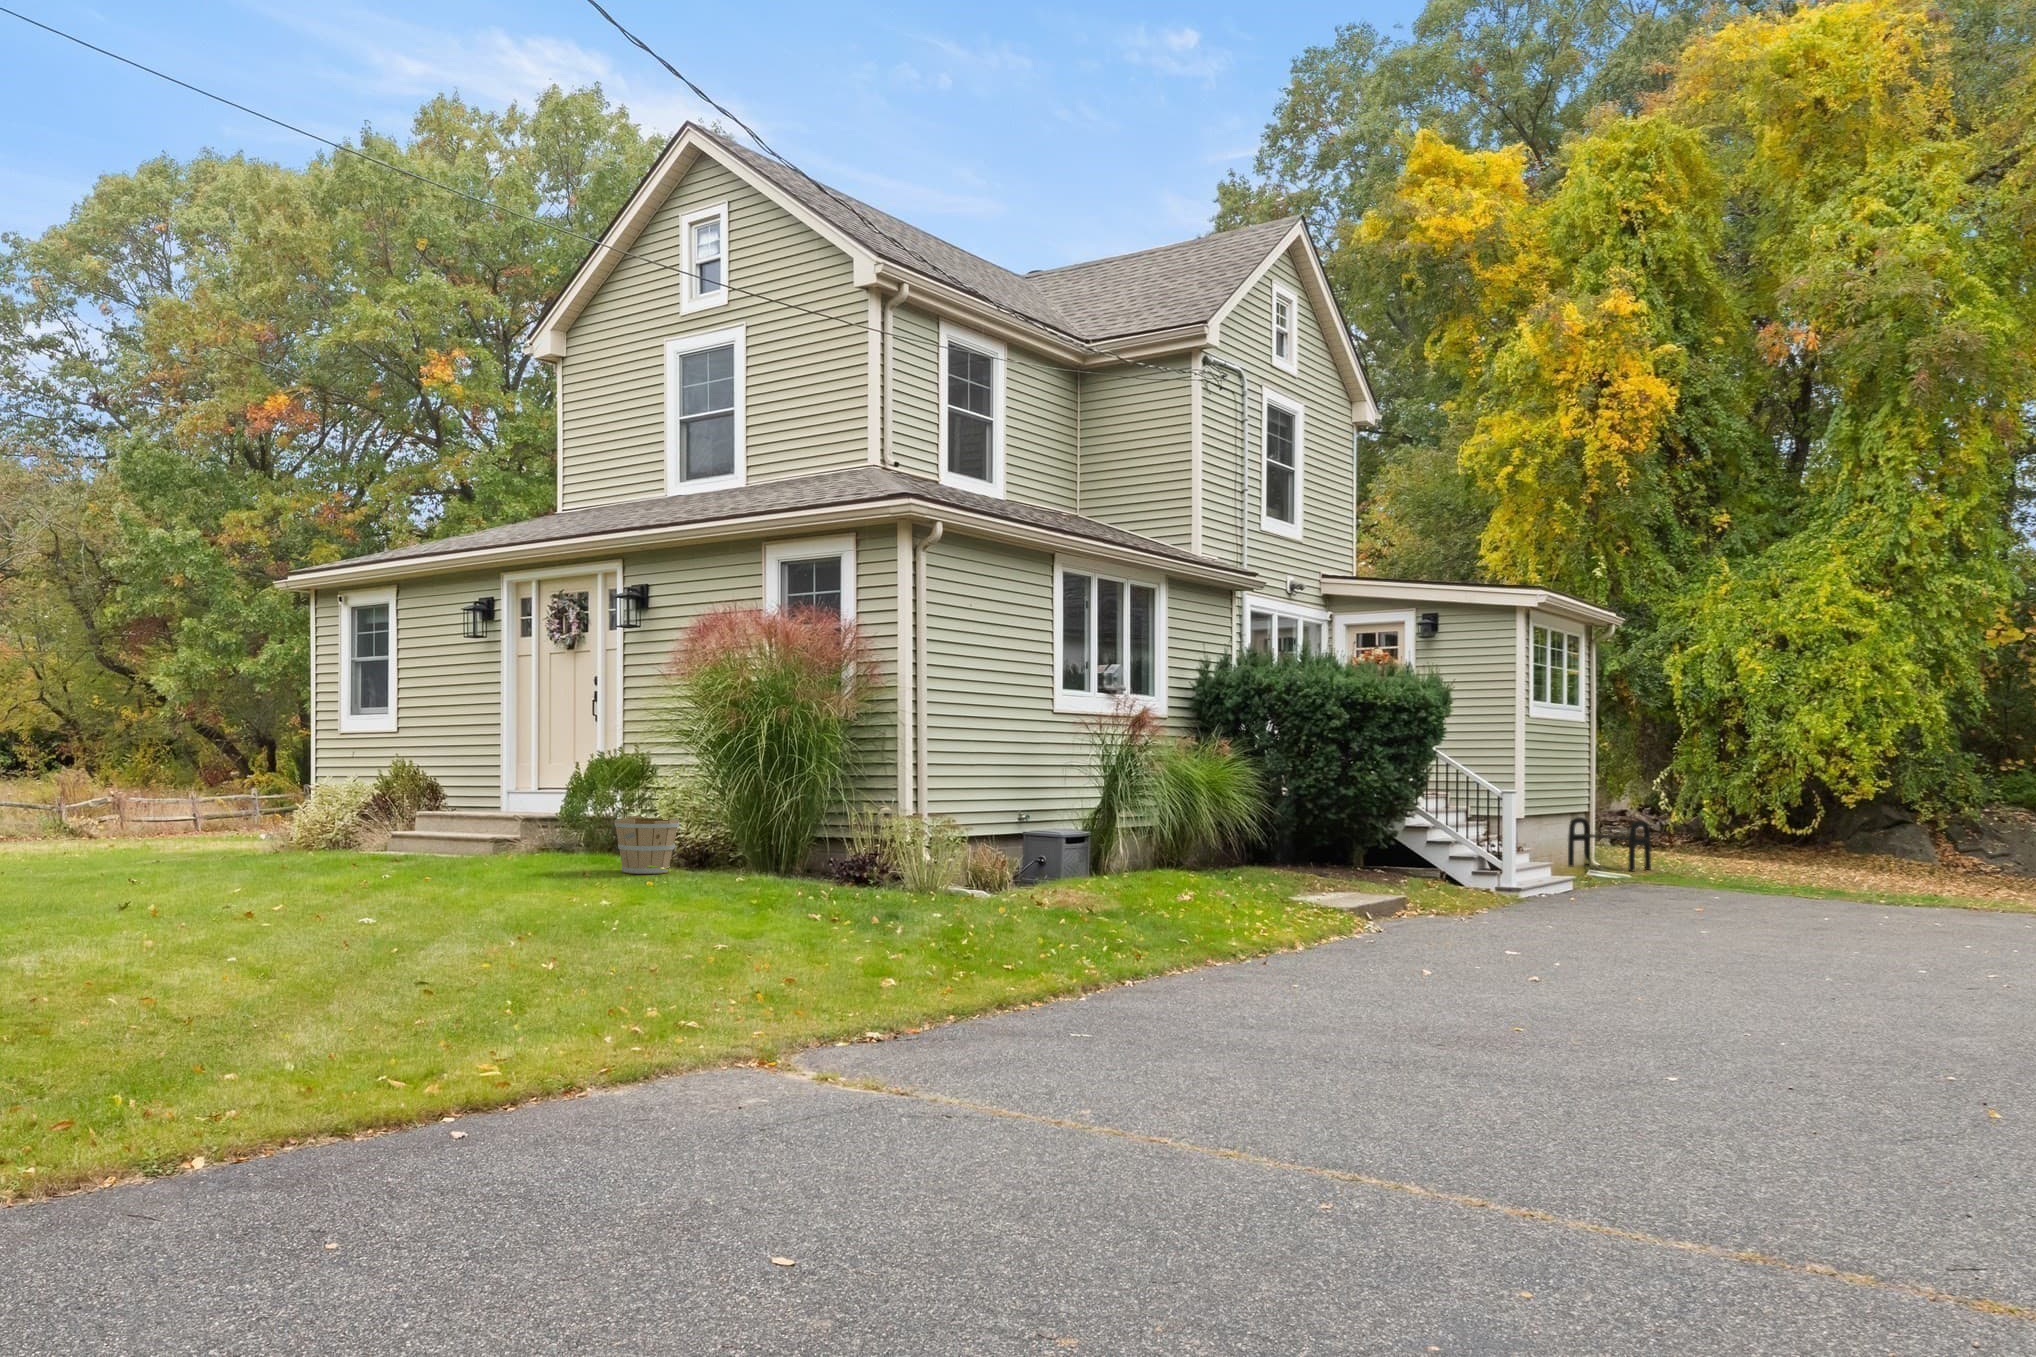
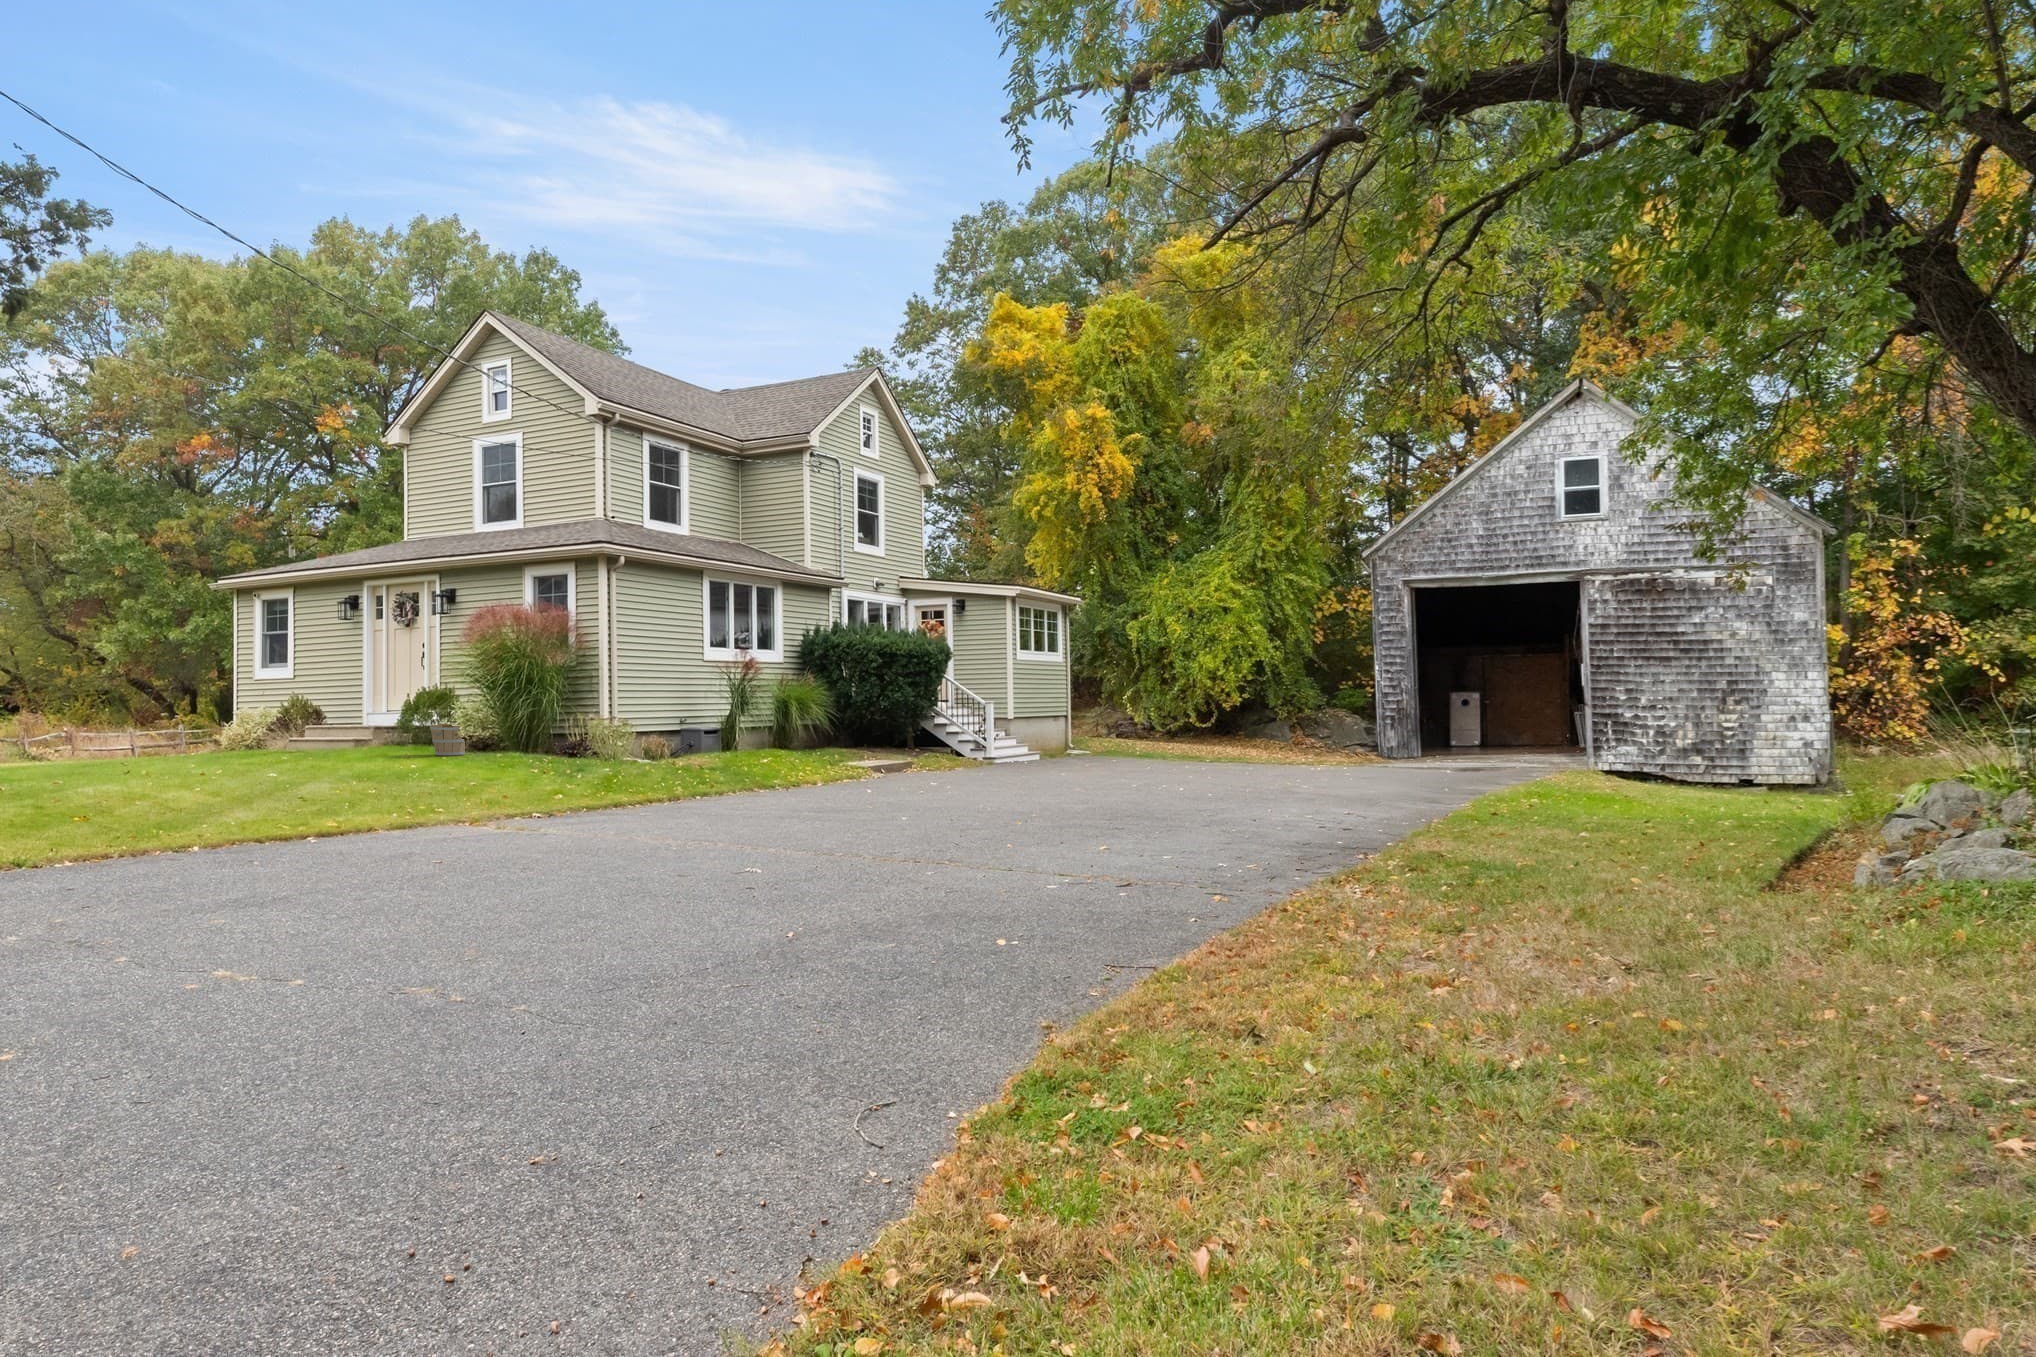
bench: present [1568,817,1651,872] -> none [1048,720,1092,751]

